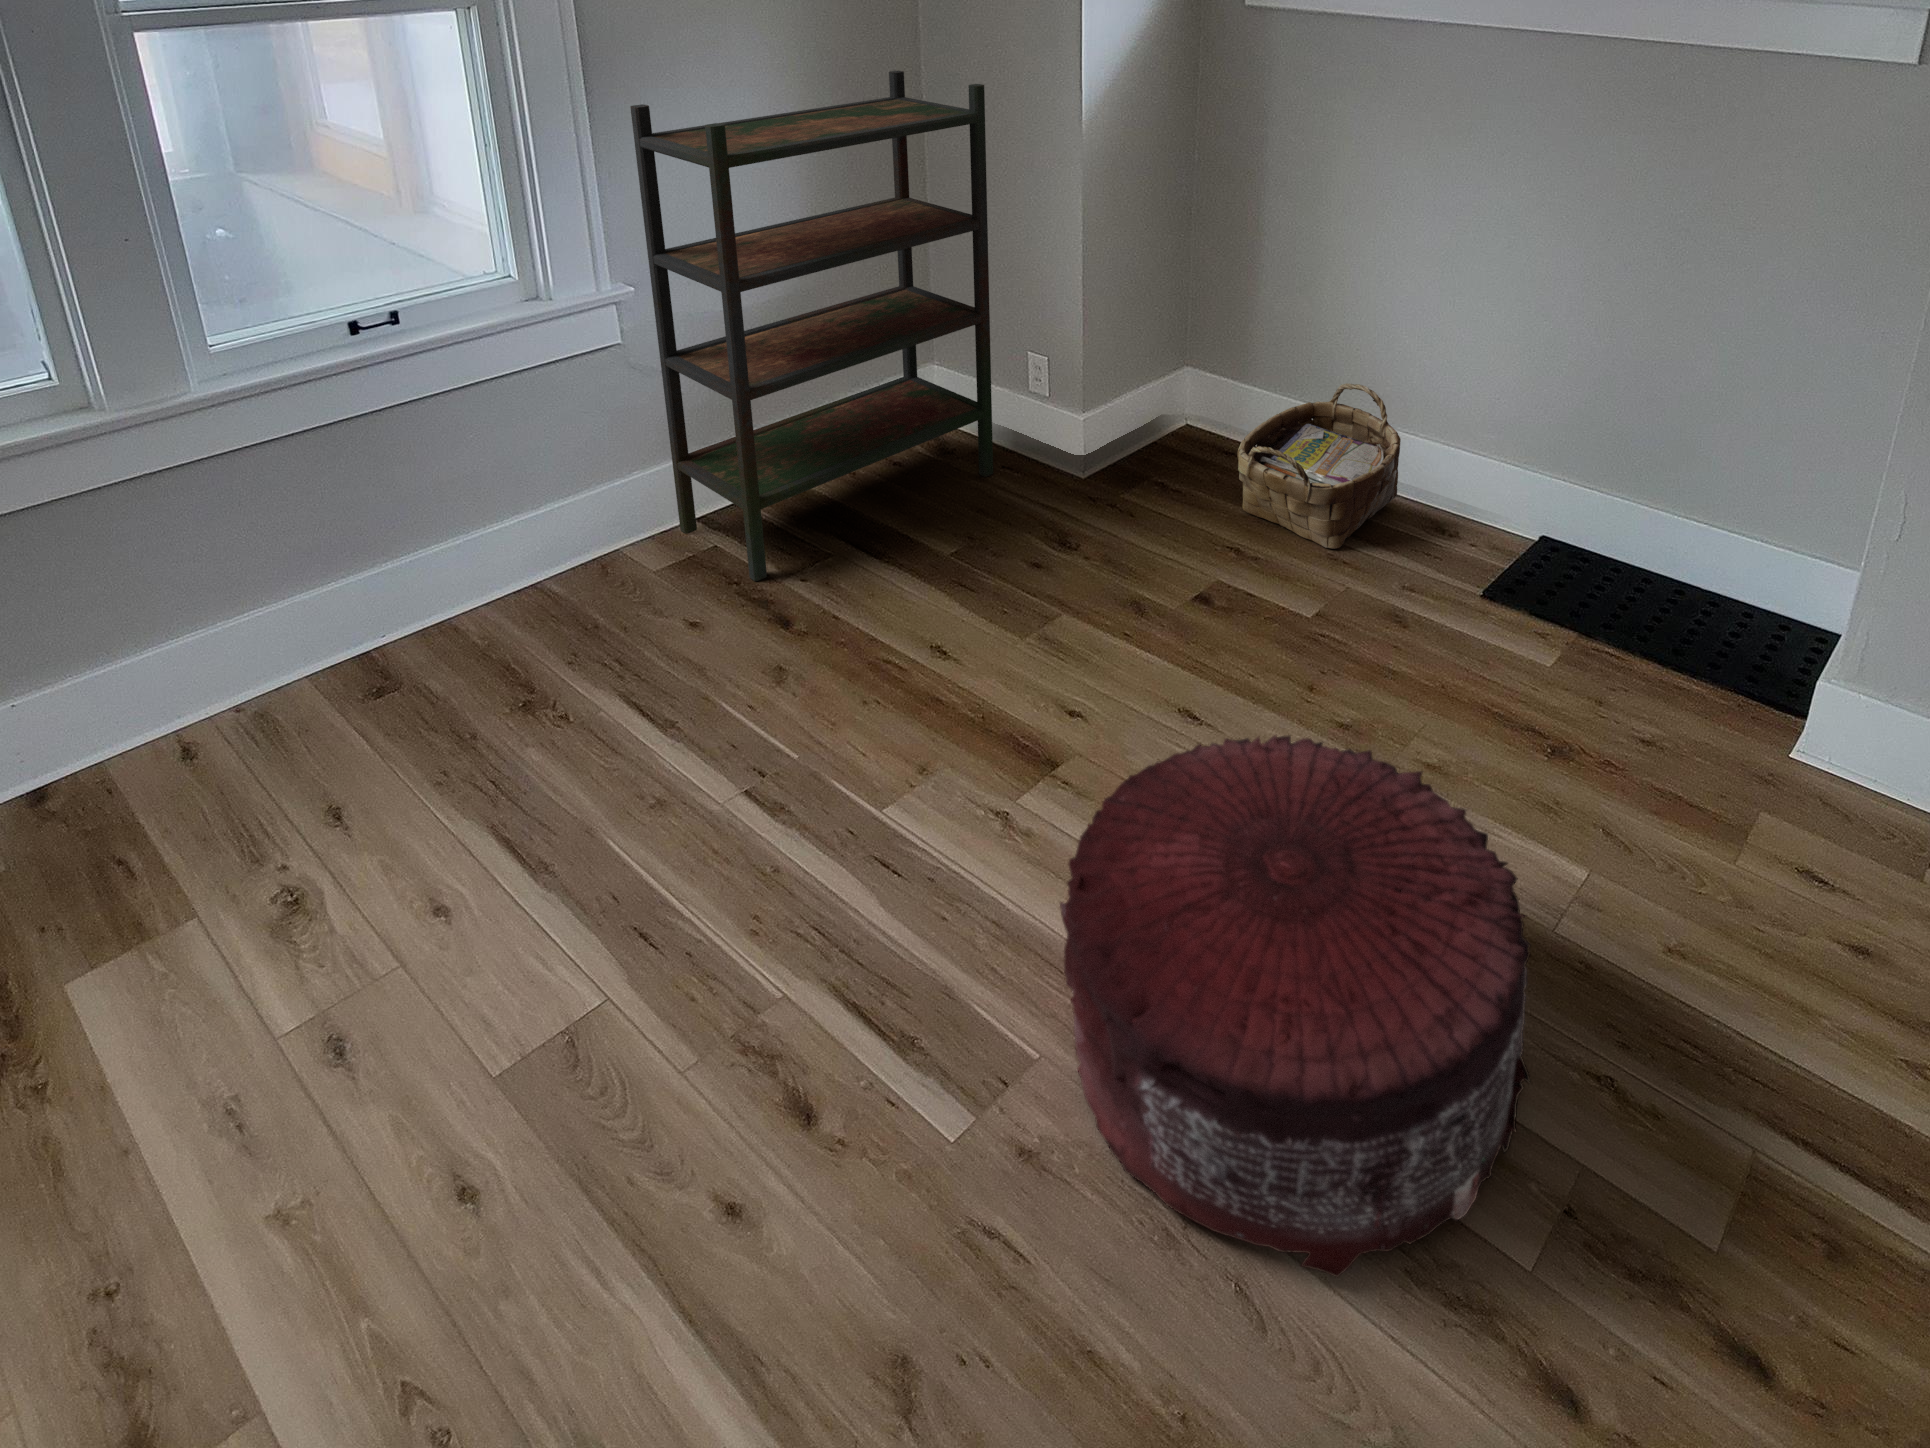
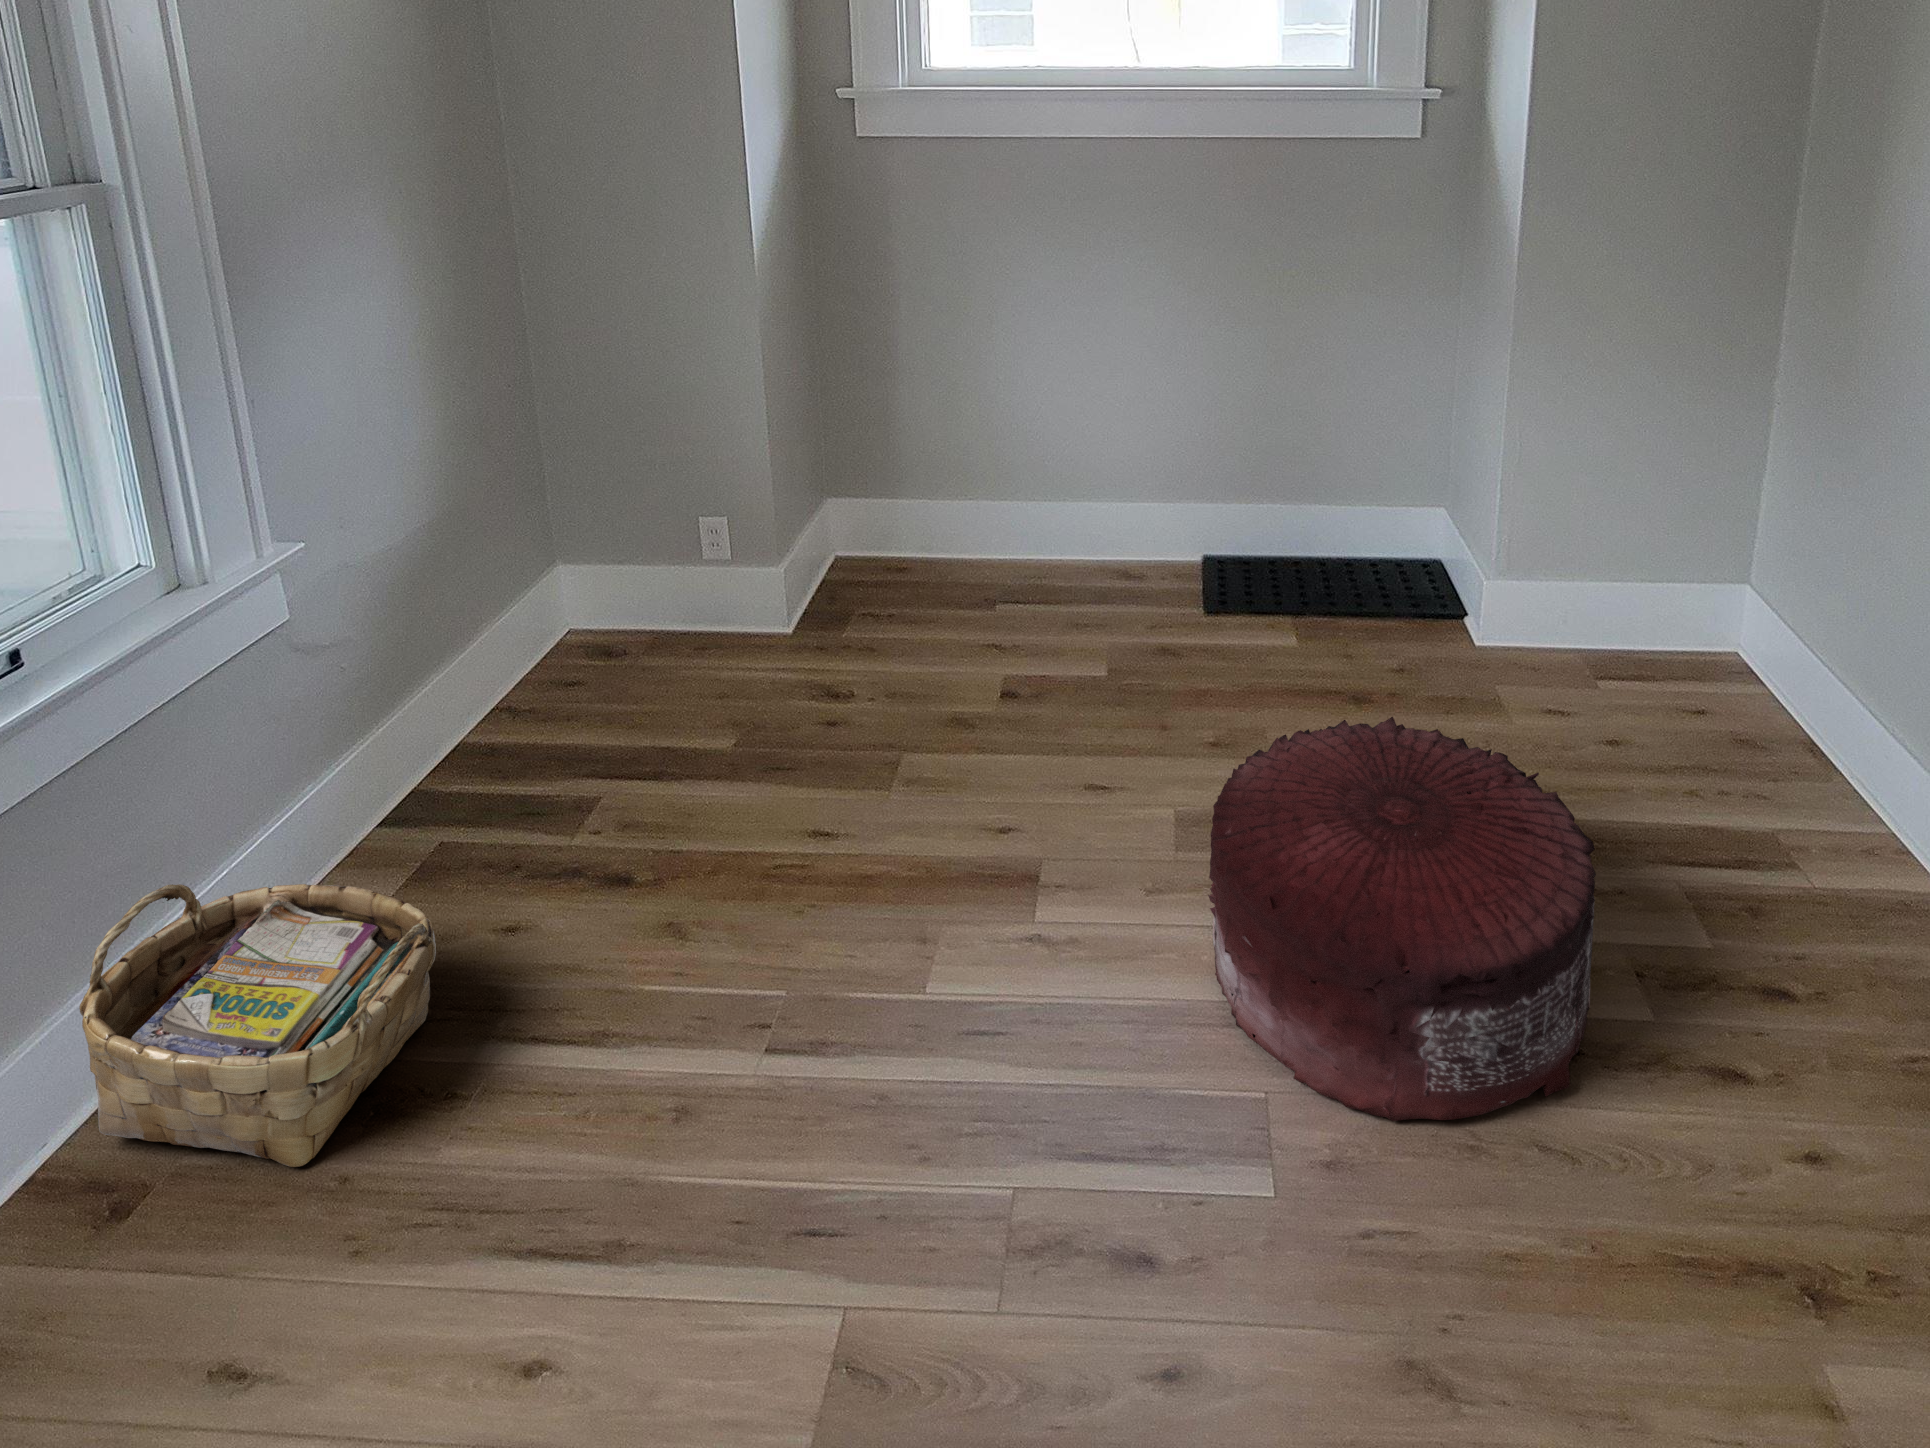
bookshelf: present [630,71,993,581] -> none [293,233,700,858]
woven basket: present [1237,383,1401,549] -> present [79,884,436,1167]

